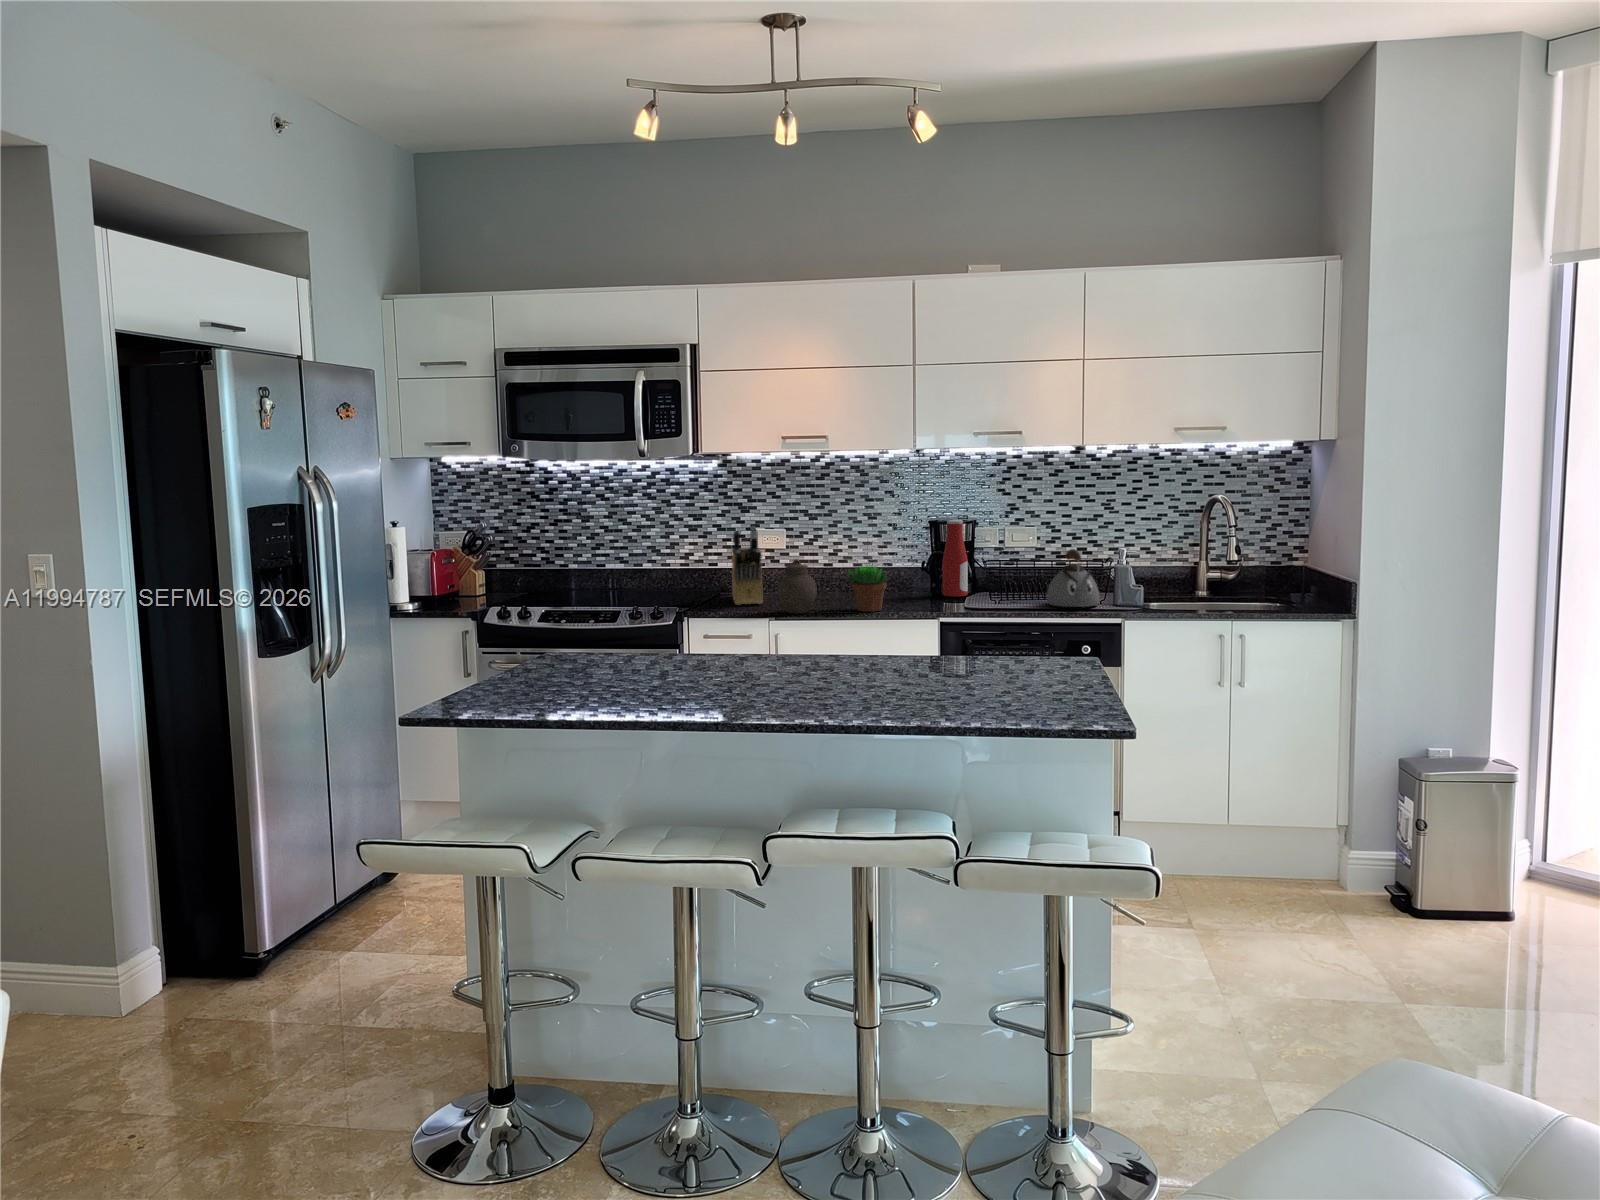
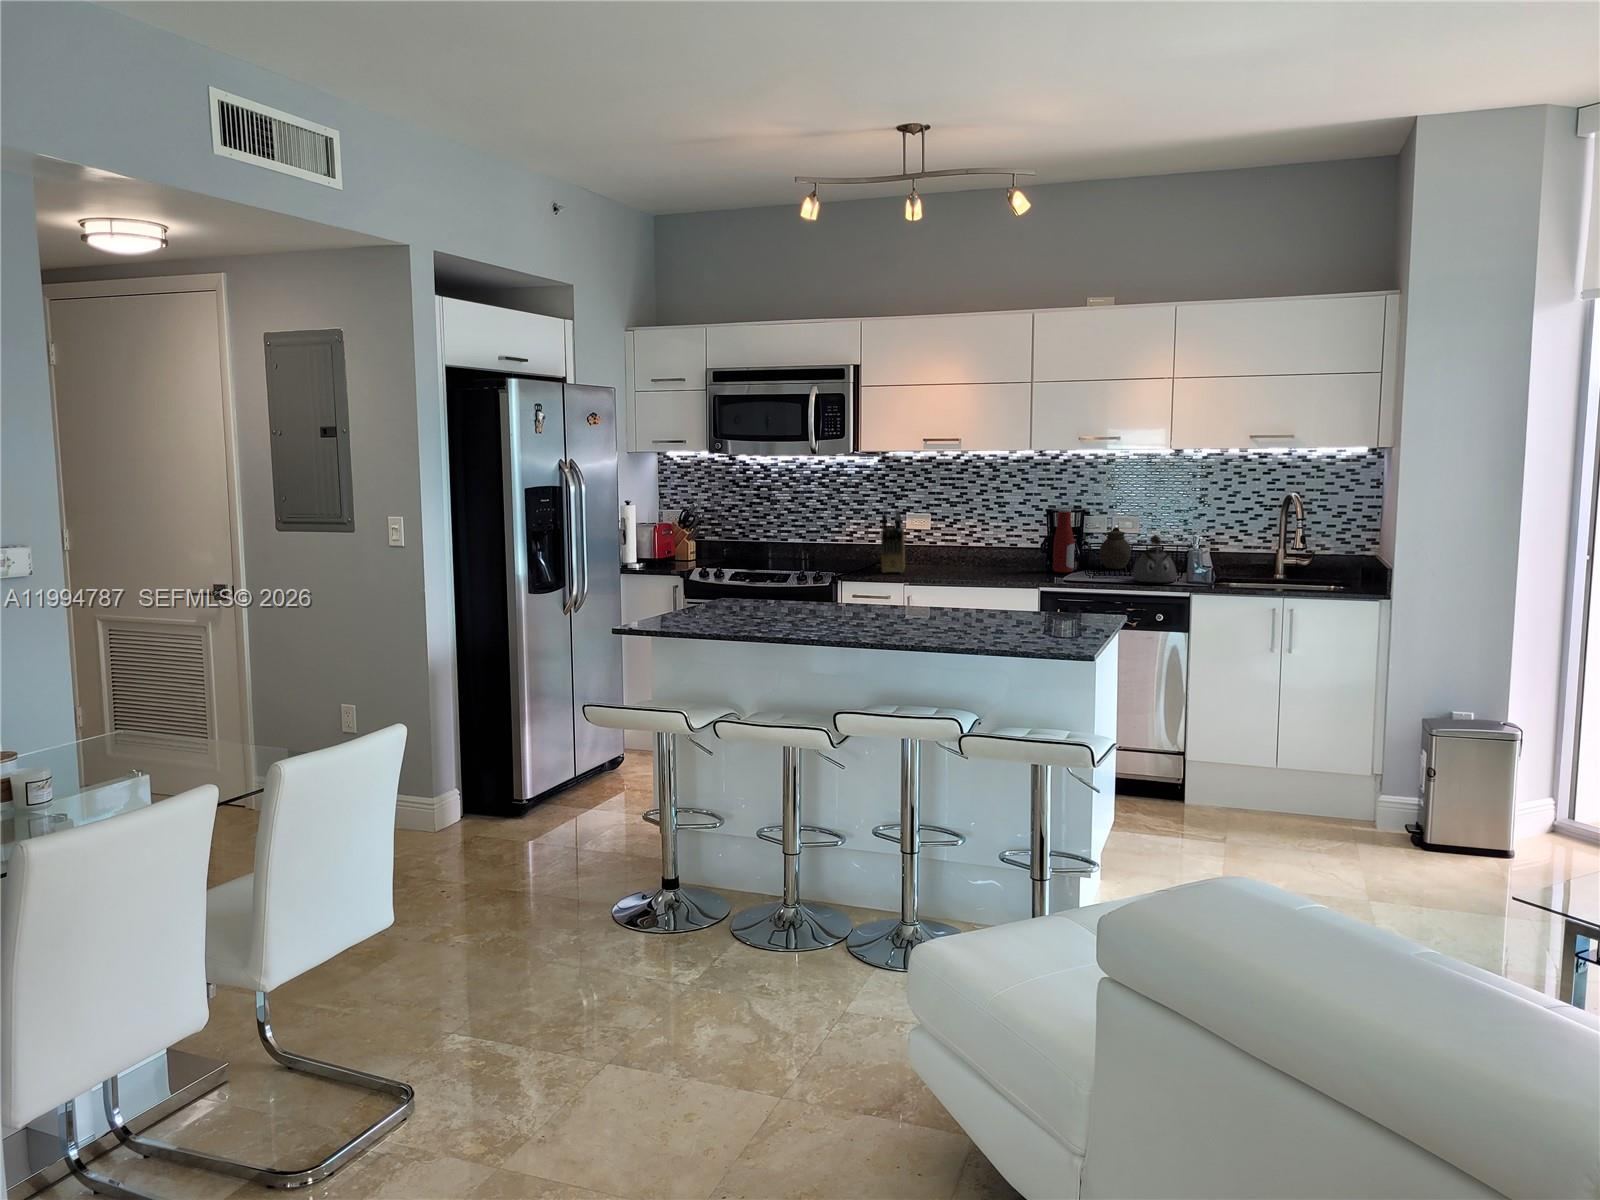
jar: present [777,559,817,614] -> present [1100,527,1131,569]
succulent plant: present [847,566,888,612] -> none [965,542,1003,581]

